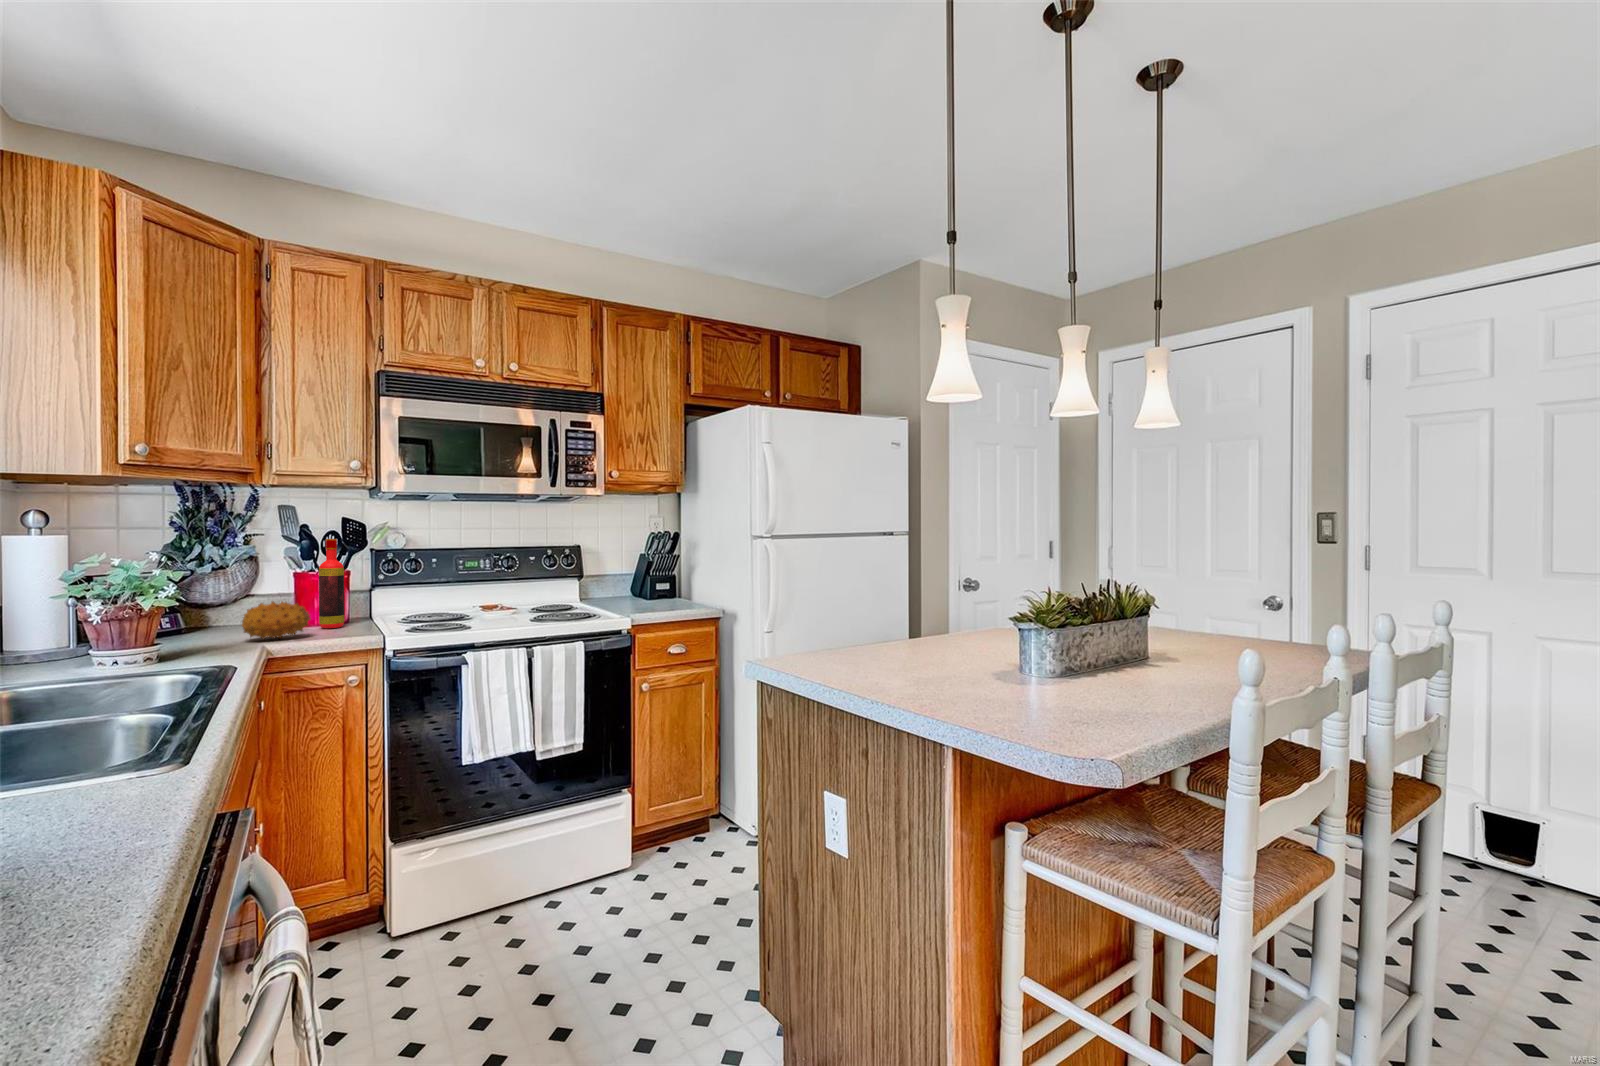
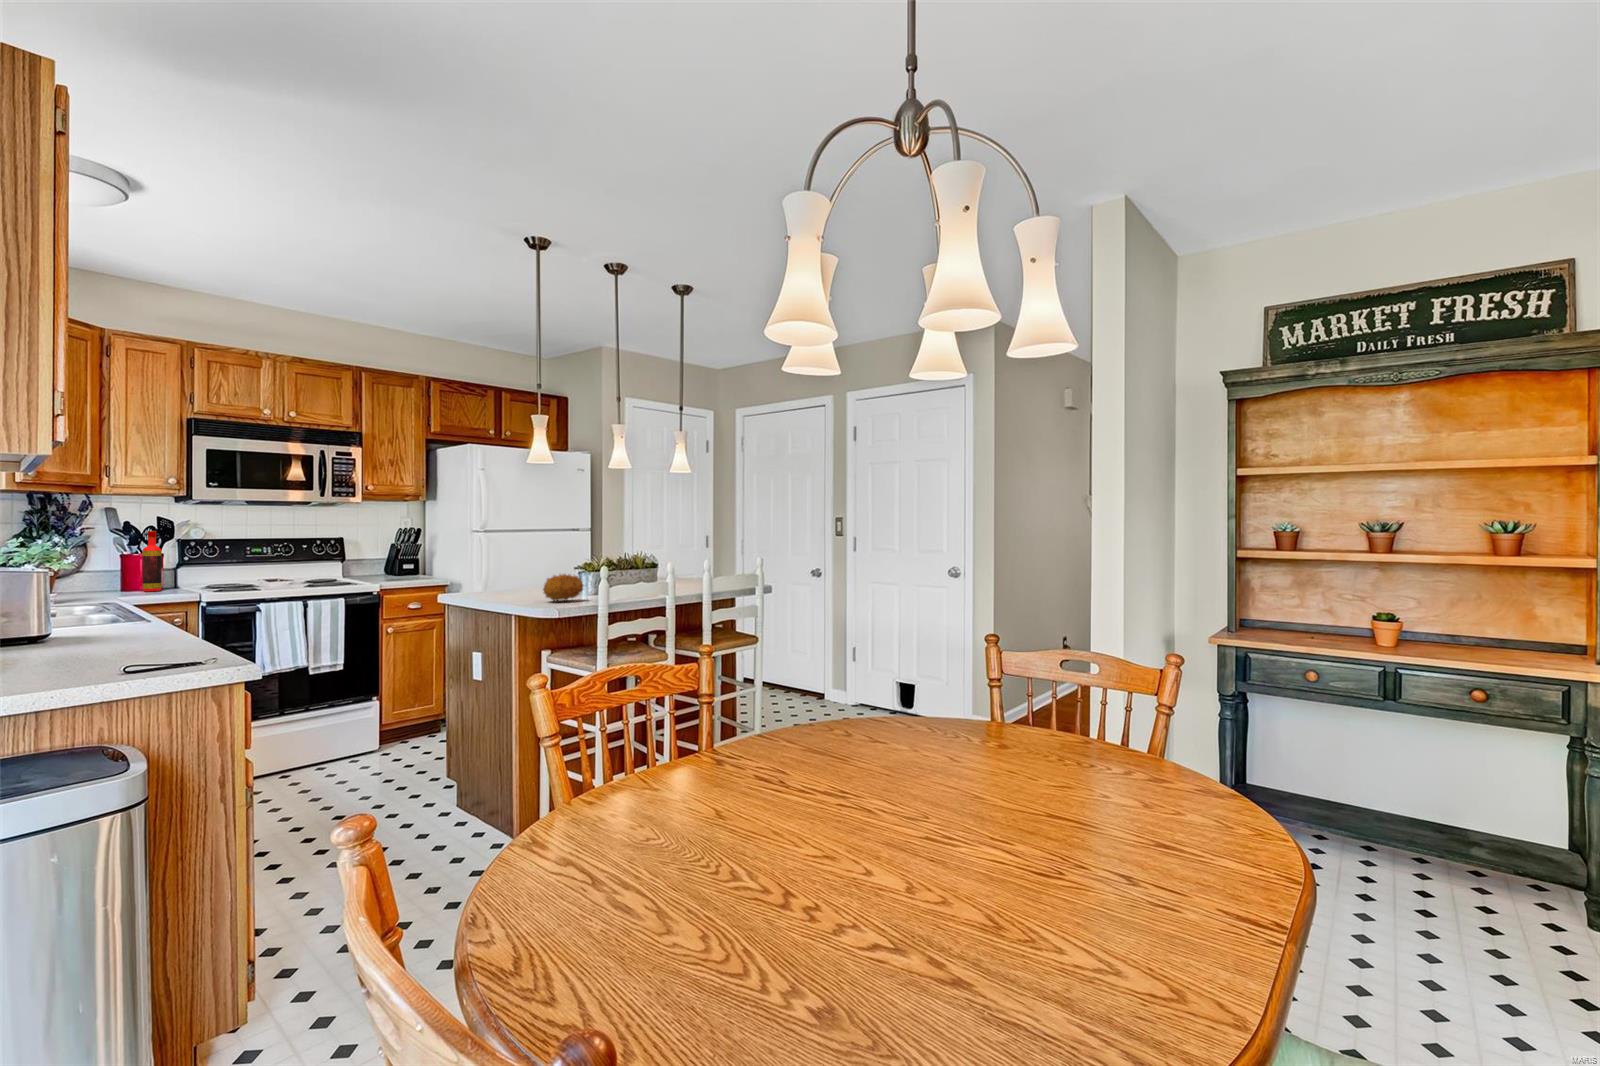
fruit: present [242,602,310,639] -> present [543,574,584,601]

